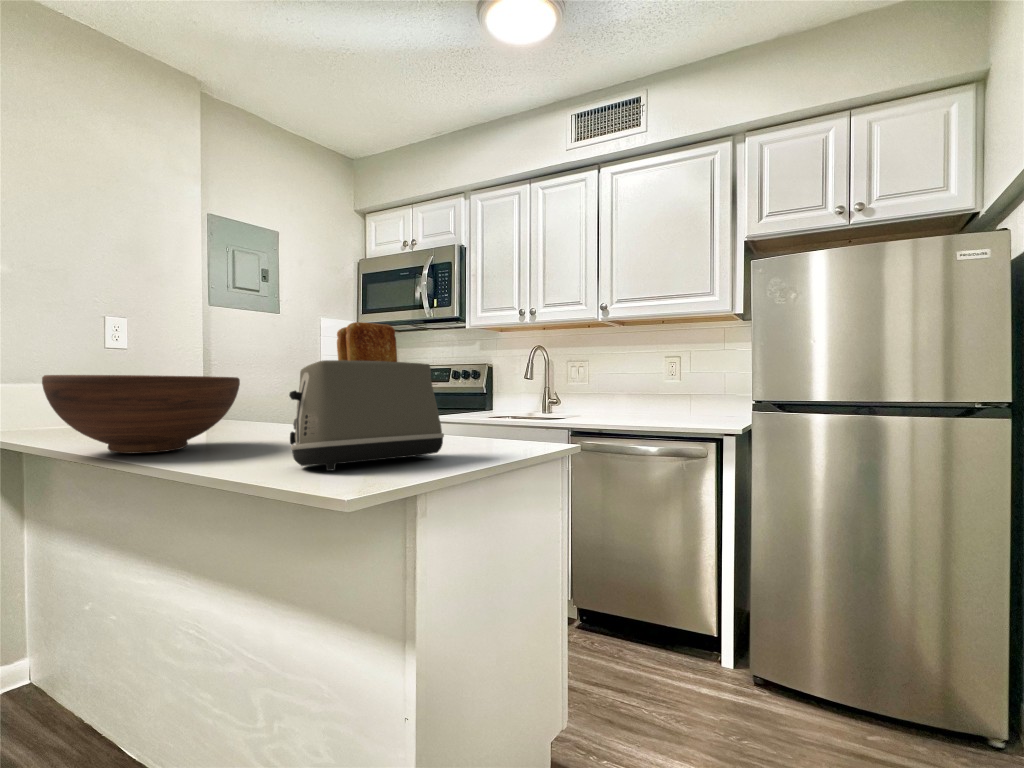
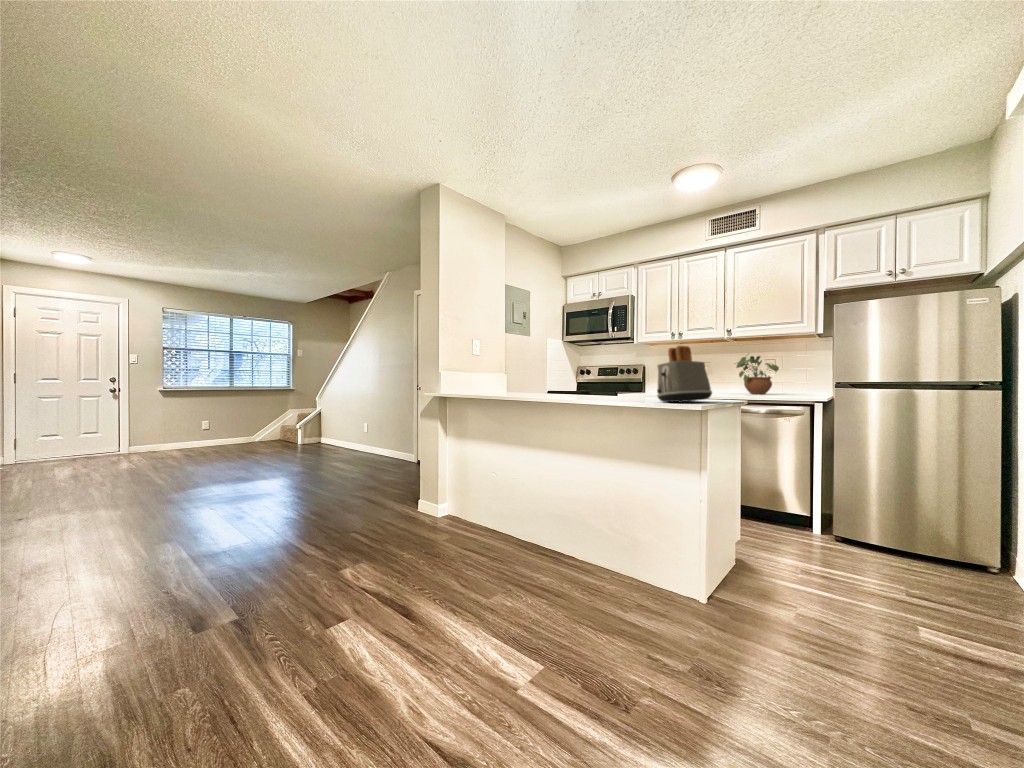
potted plant: none [617,346,683,416] -> present [737,356,779,394]
fruit bowl: present [42,375,240,454] -> none [542,367,608,399]

